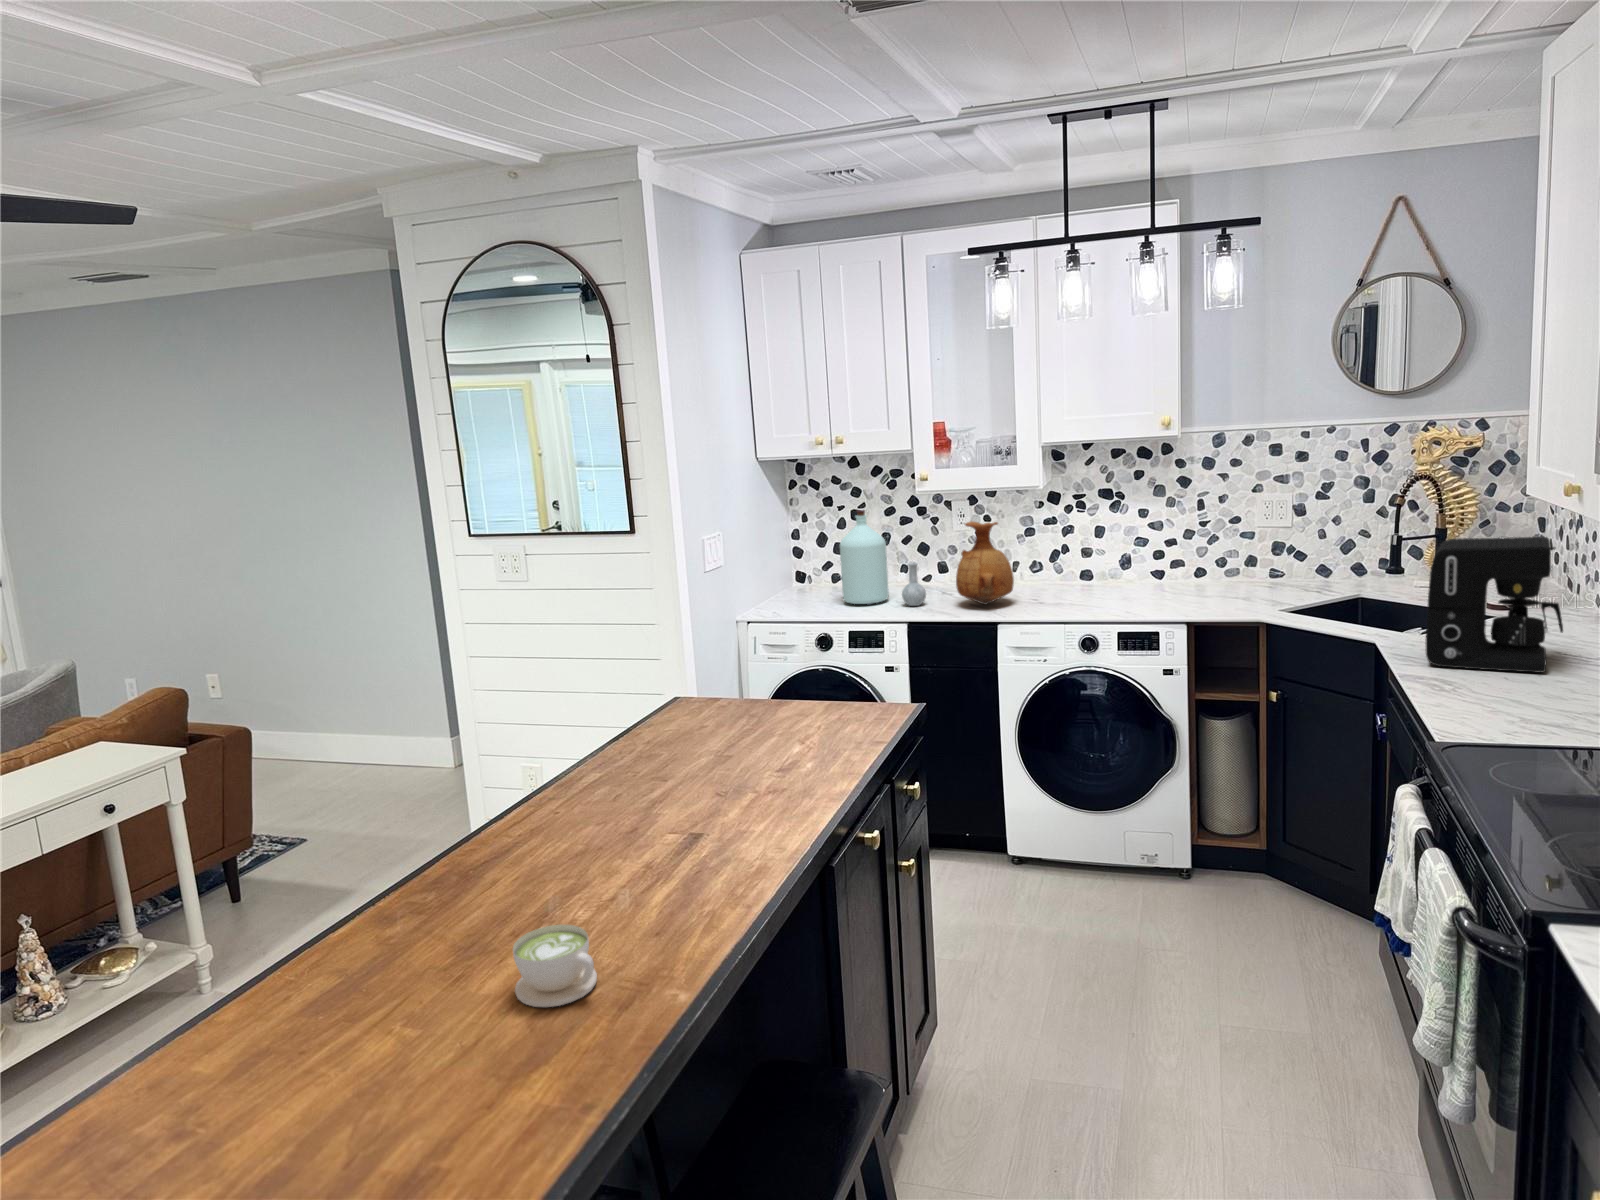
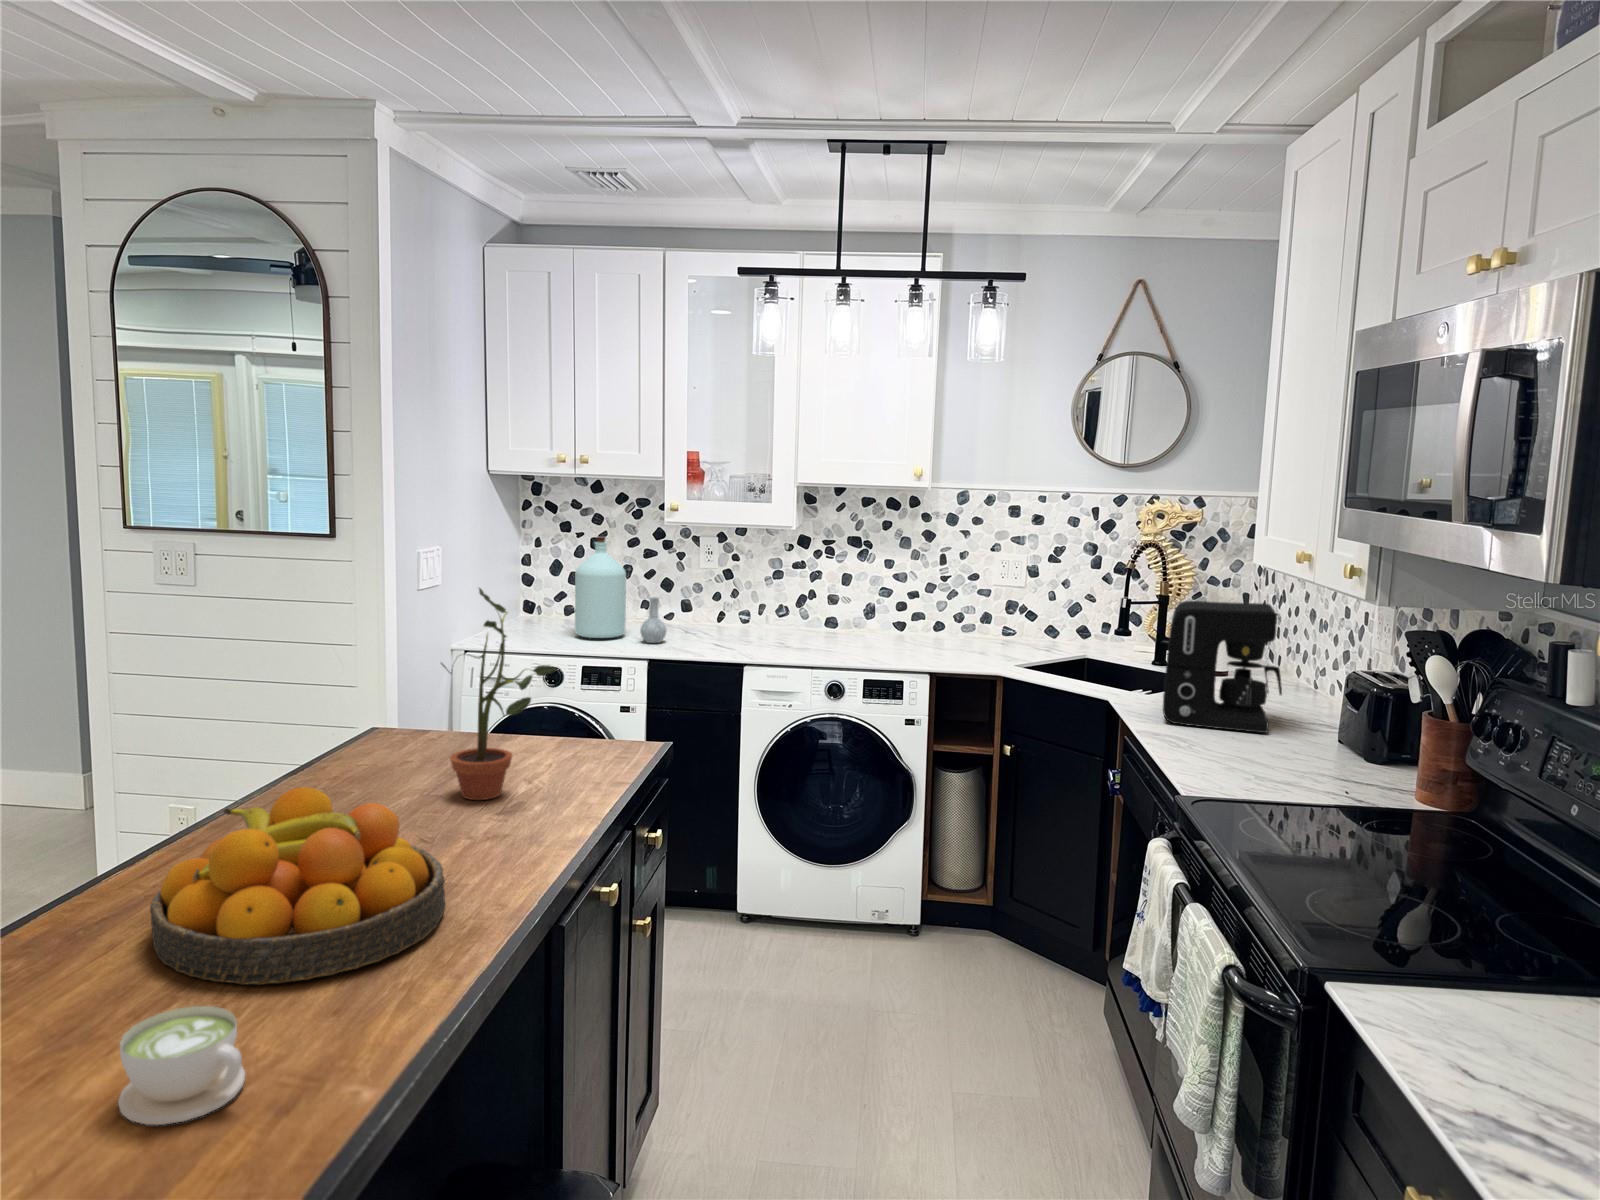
vase: present [956,522,1014,605] -> none [699,557,760,646]
potted plant: none [720,579,817,761] -> present [441,588,557,800]
fruit bowl: none [521,757,735,910] -> present [150,787,445,985]

